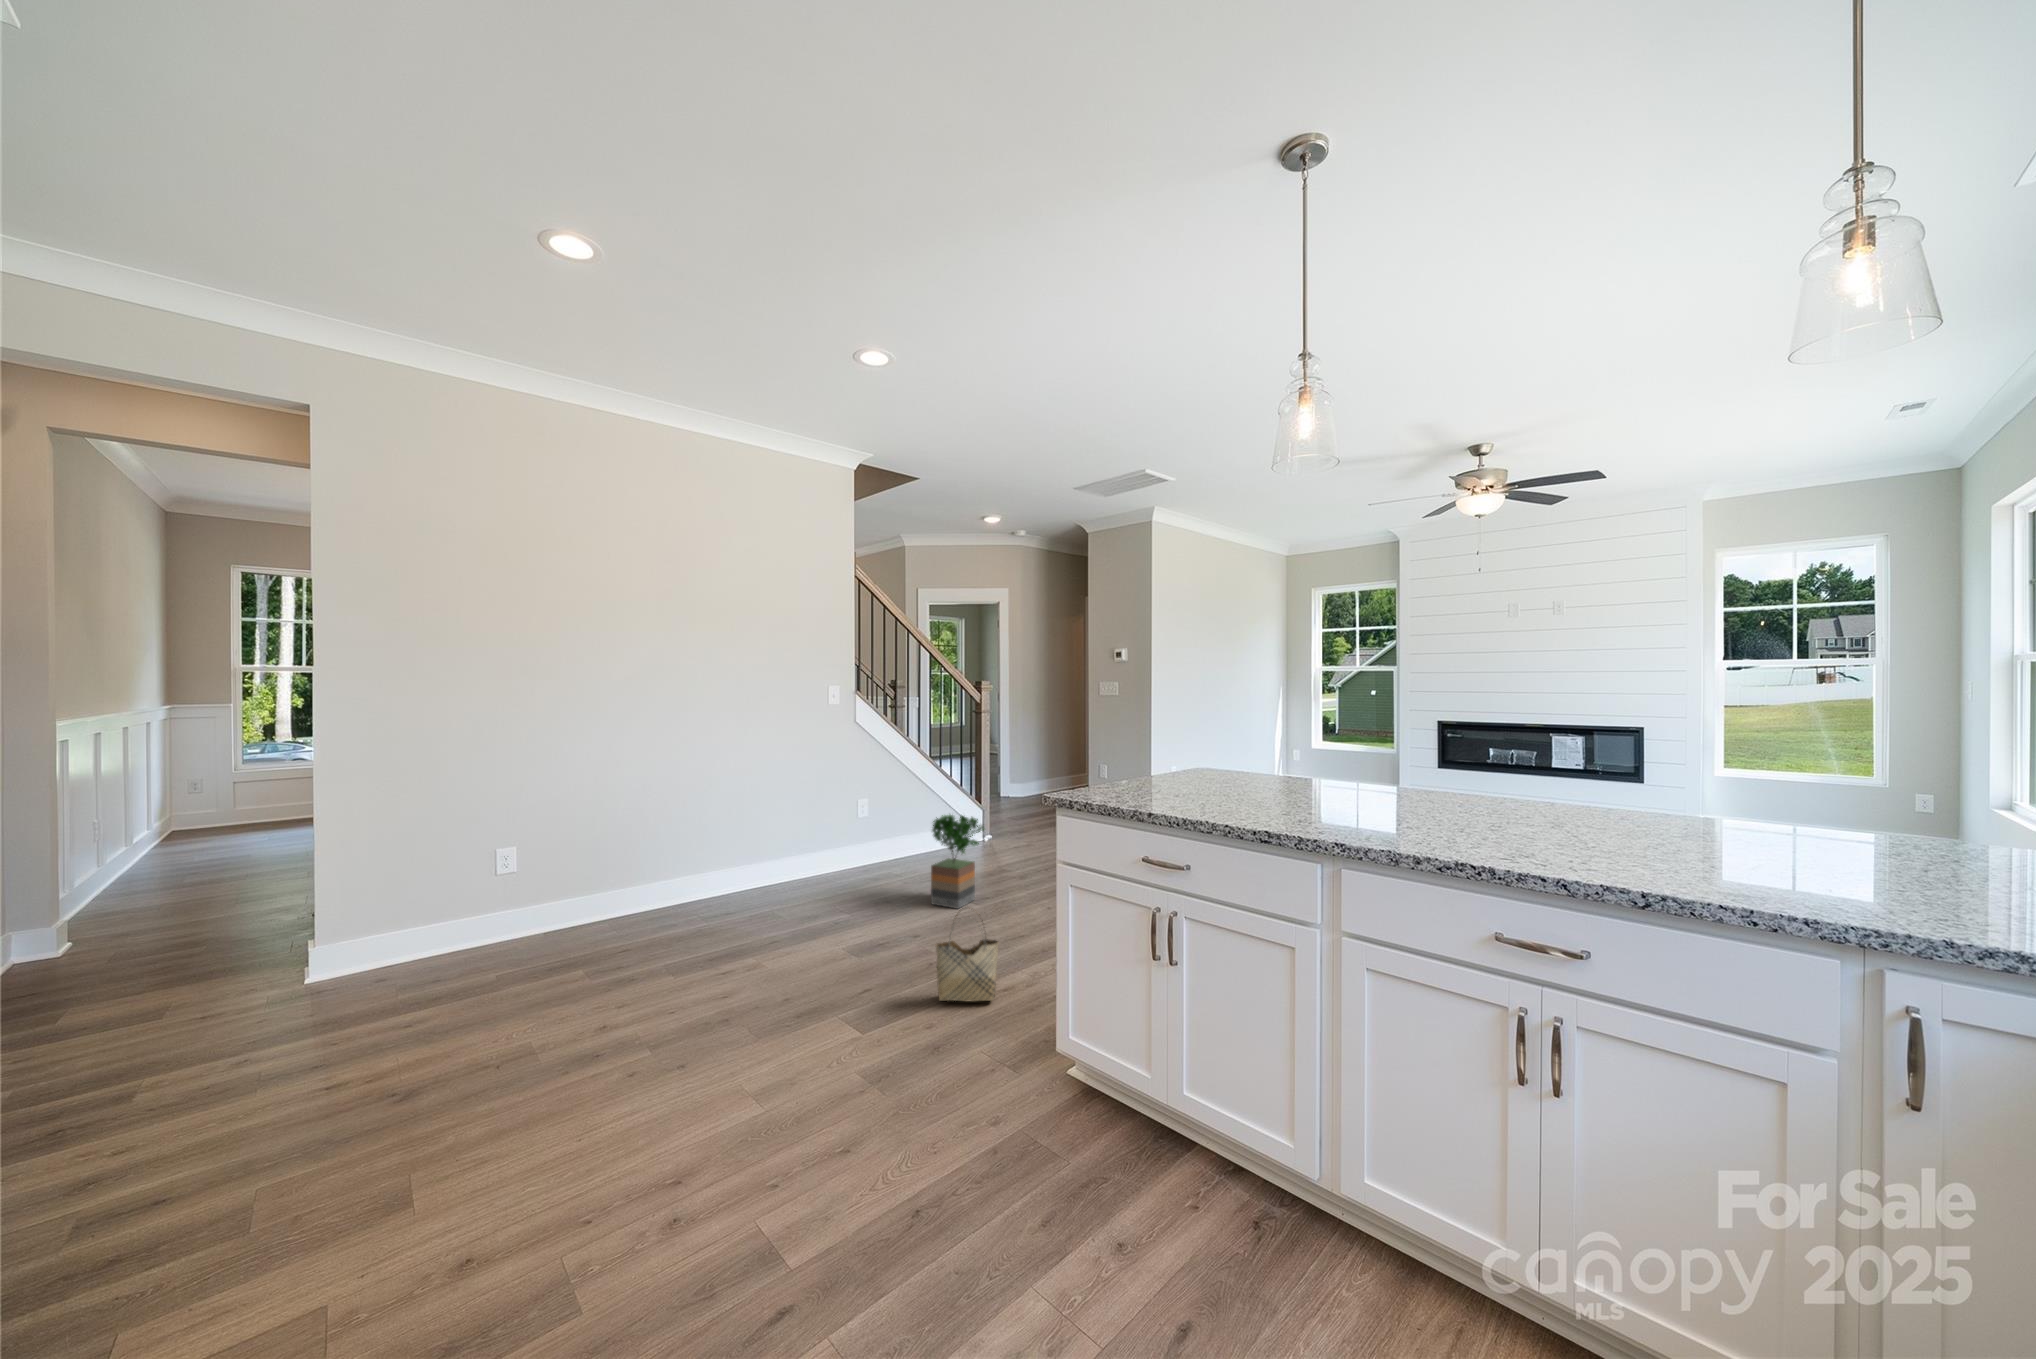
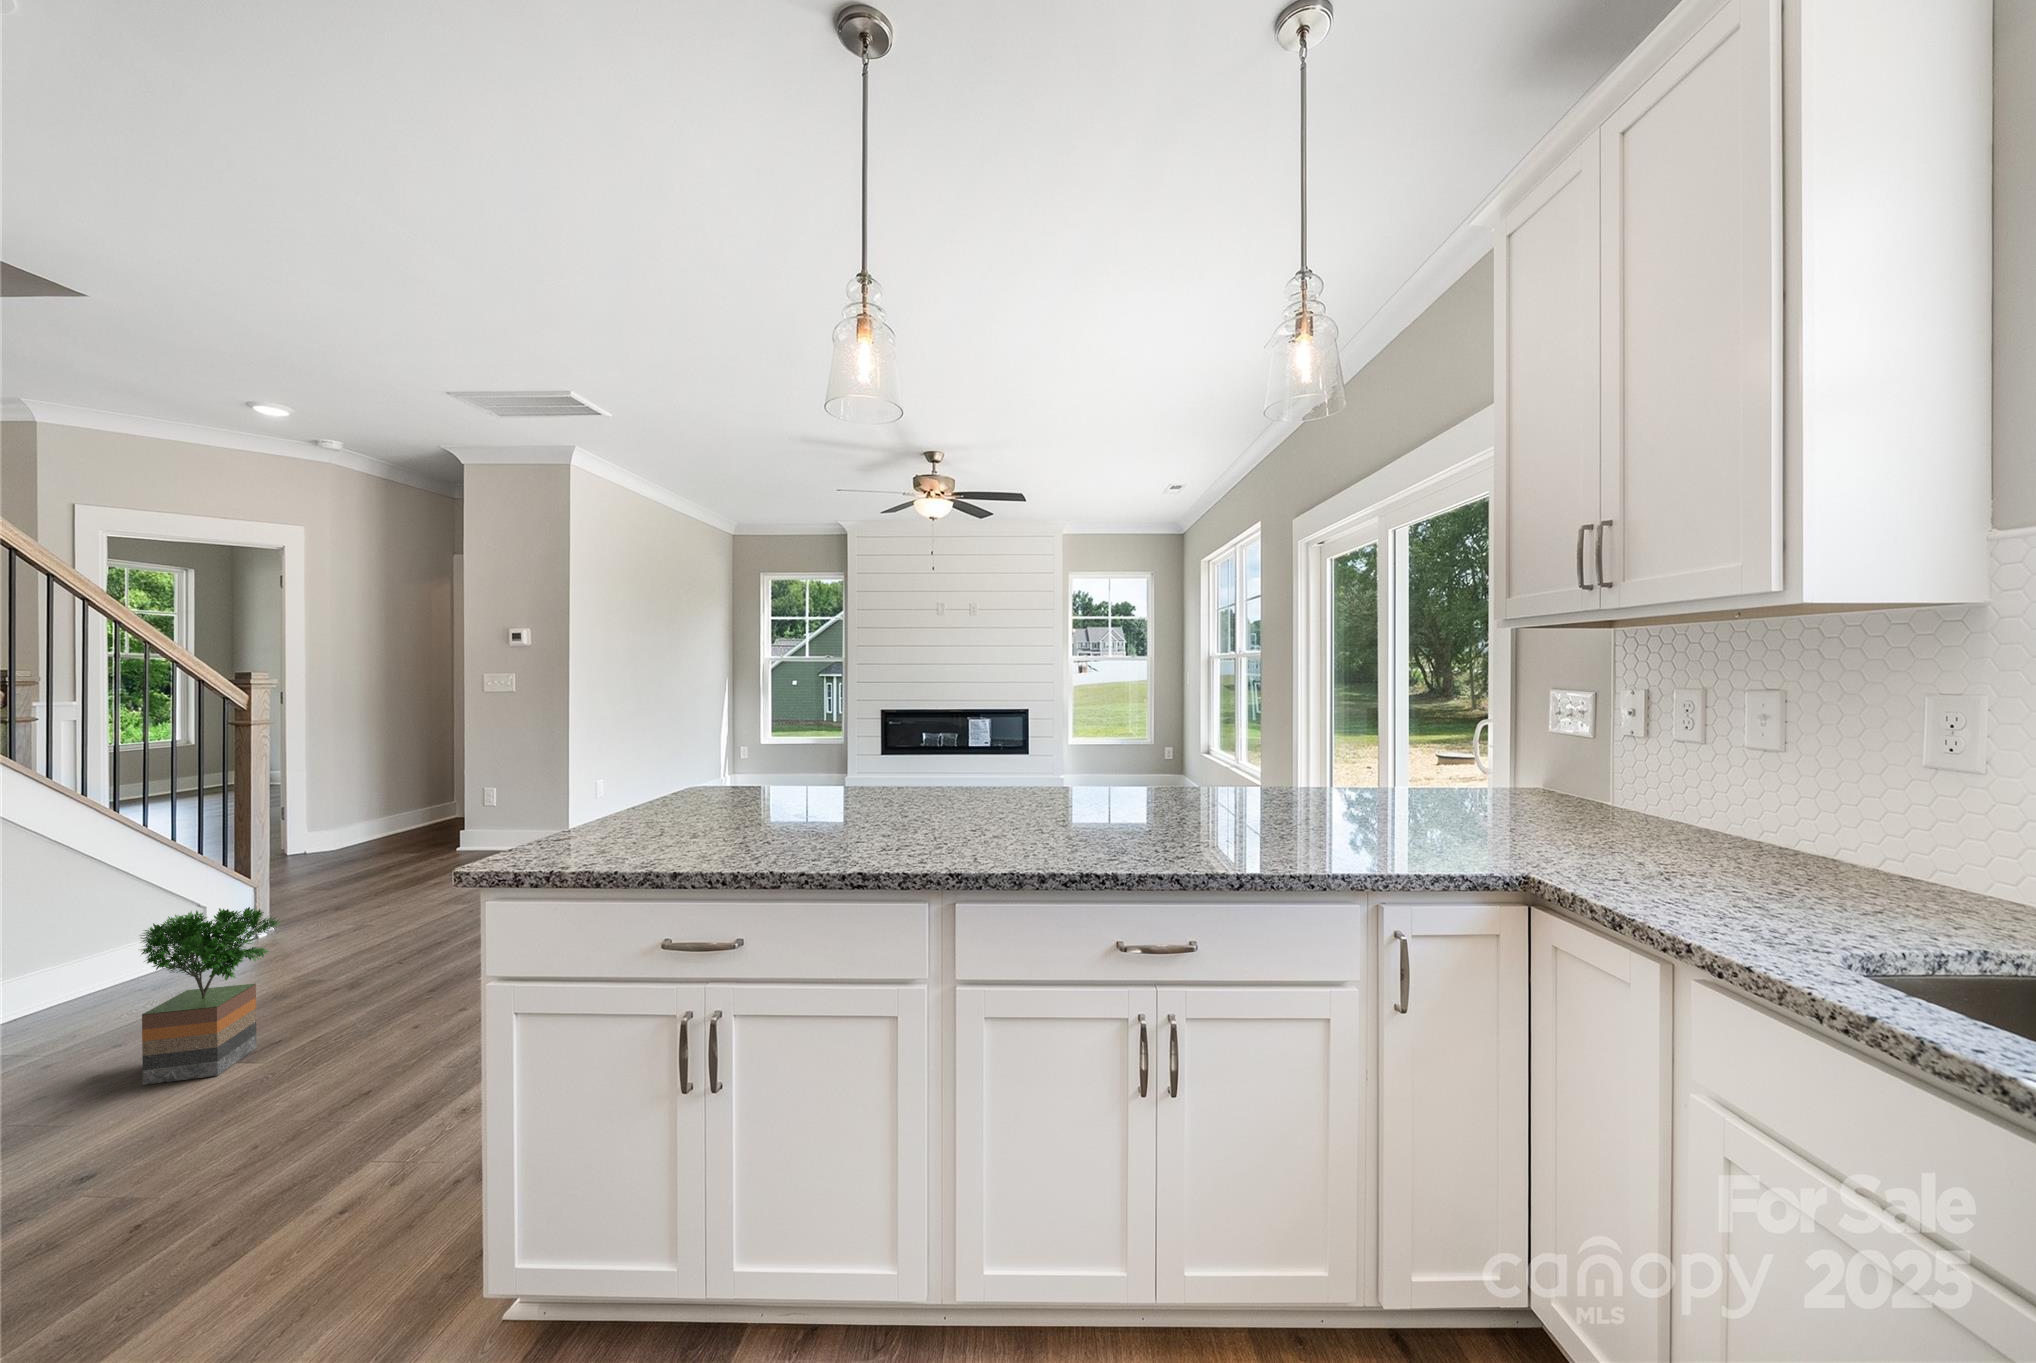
woven basket: present [936,908,999,1001] -> none [174,1083,339,1286]

